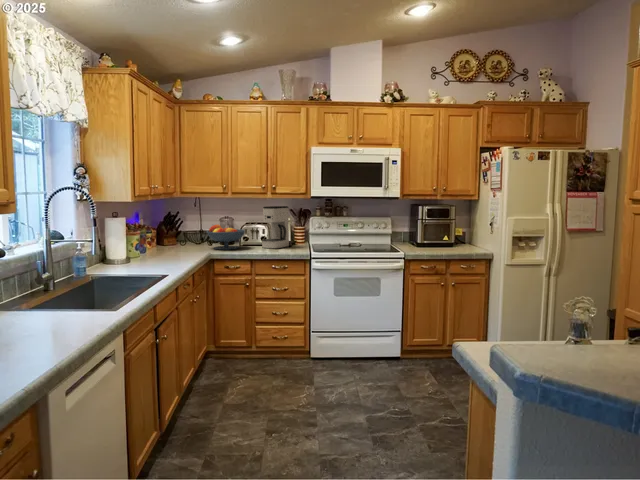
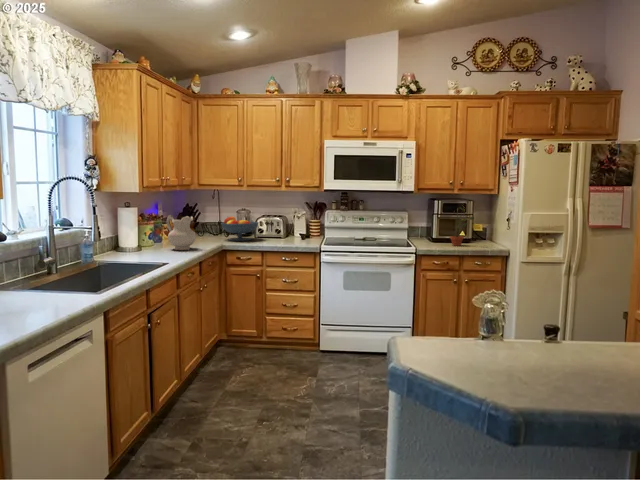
coffee maker: present [262,206,289,249] -> none [275,199,302,241]
potted plant: none [433,207,458,250] -> present [450,203,474,246]
ceramic pitcher: none [156,224,187,261] -> present [167,215,196,250]

